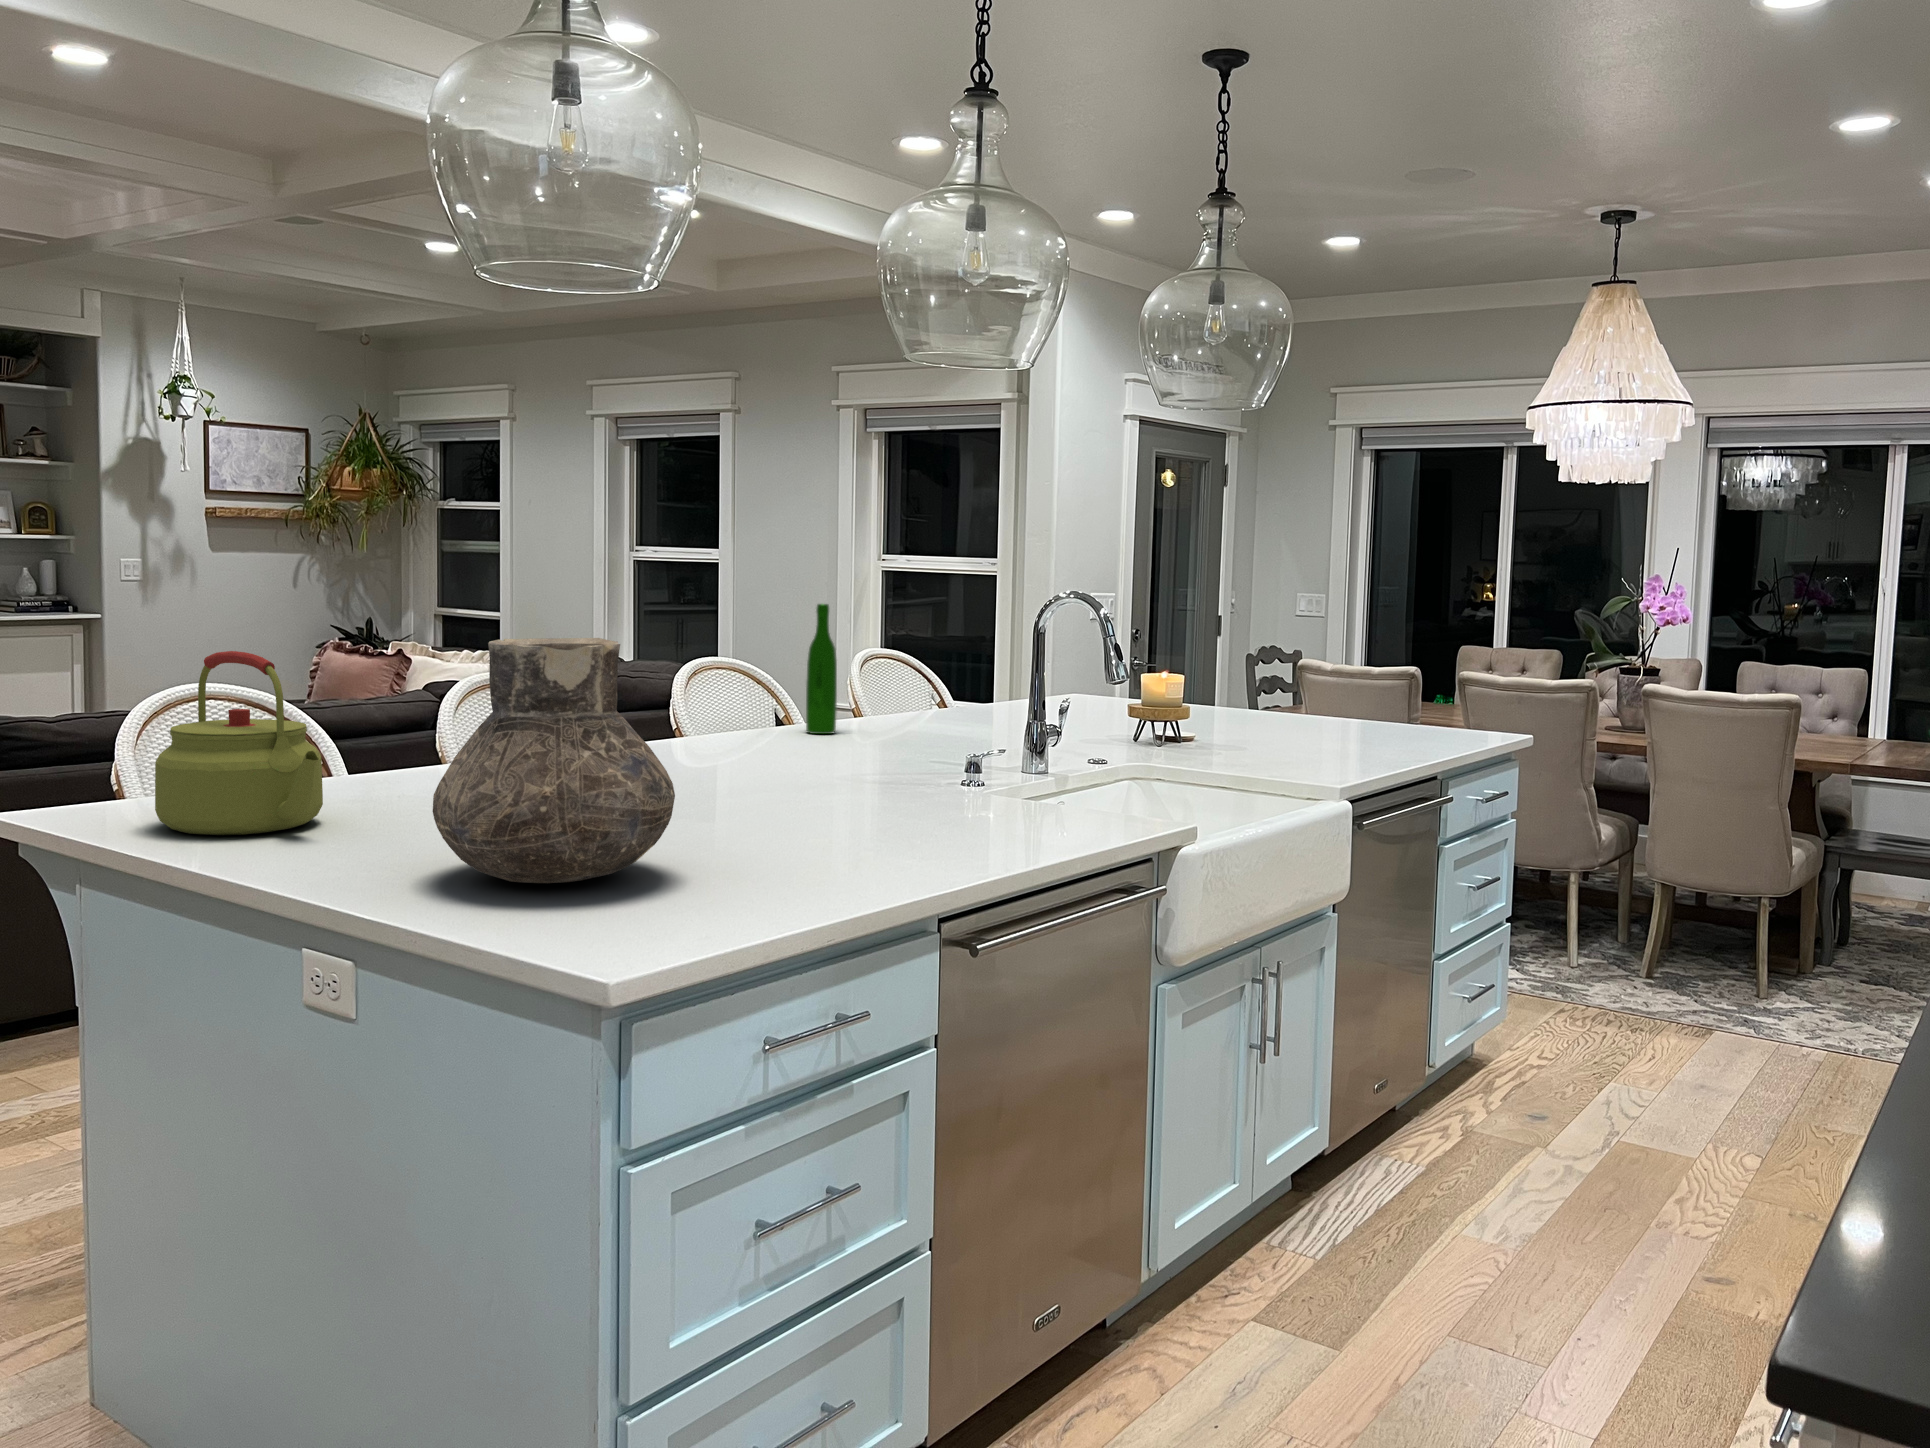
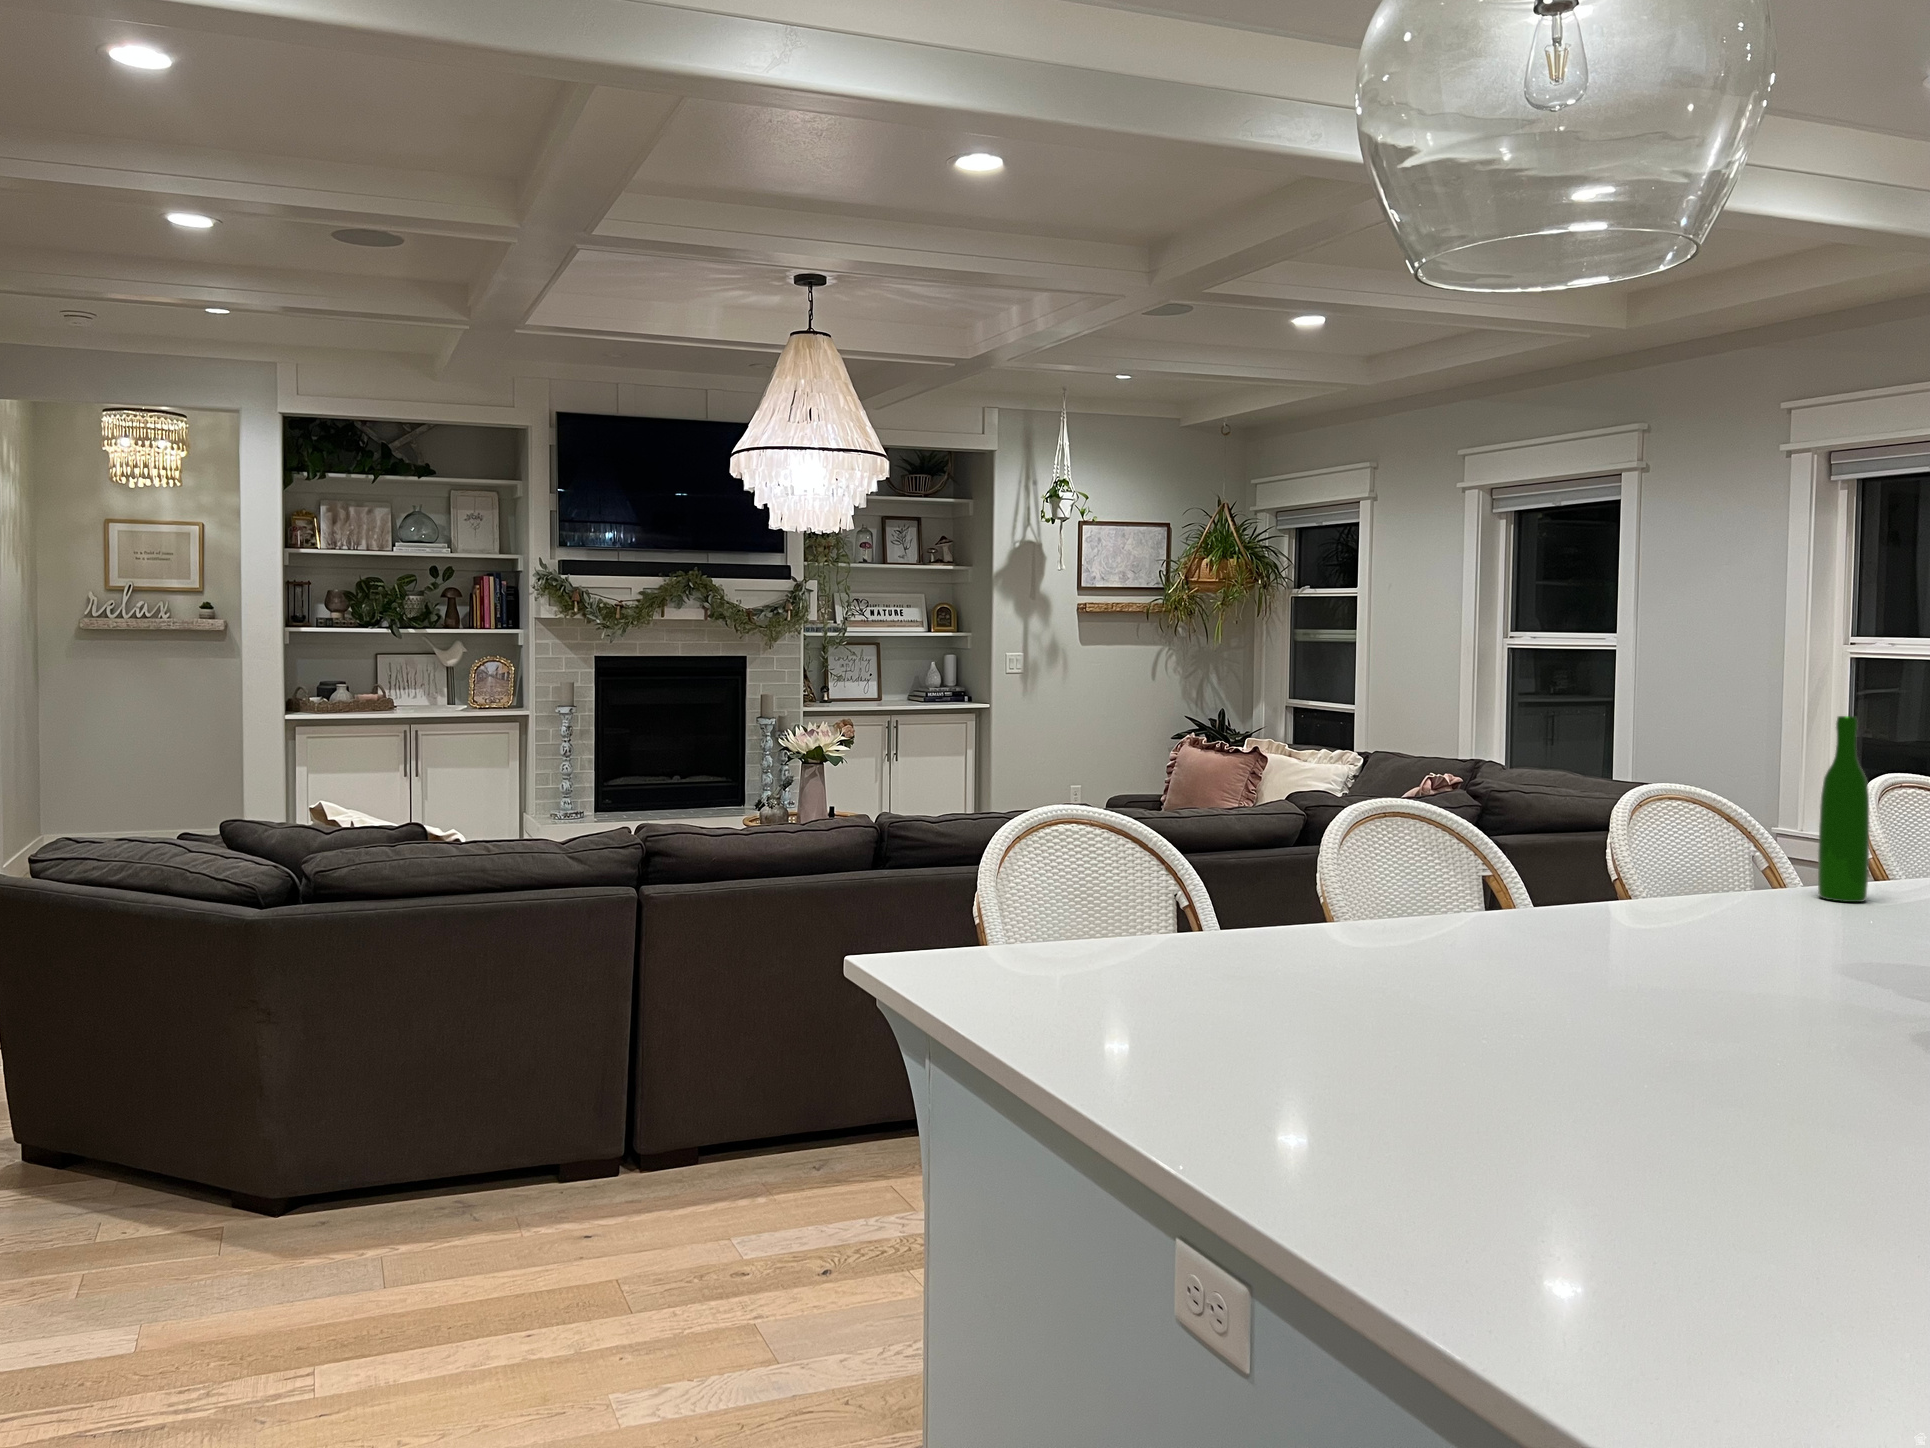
vase: present [433,638,675,883] -> none [1352,792,1740,1187]
kettle: present [155,651,323,835] -> none [1008,786,1196,1020]

